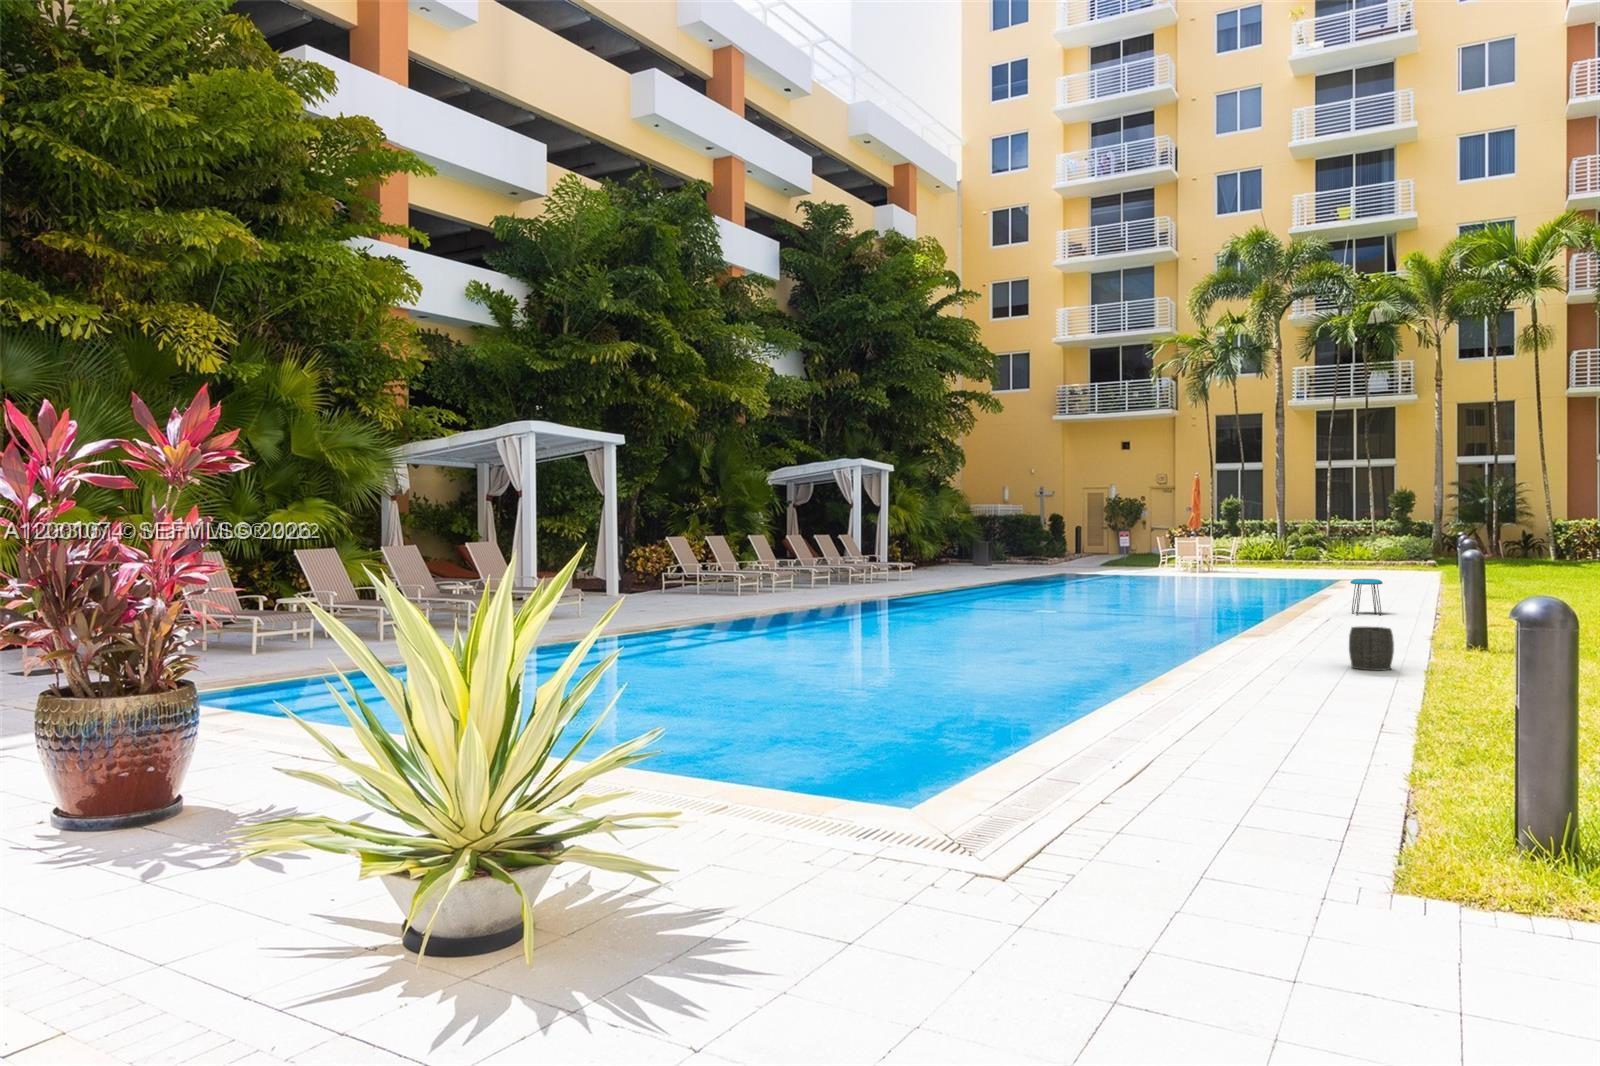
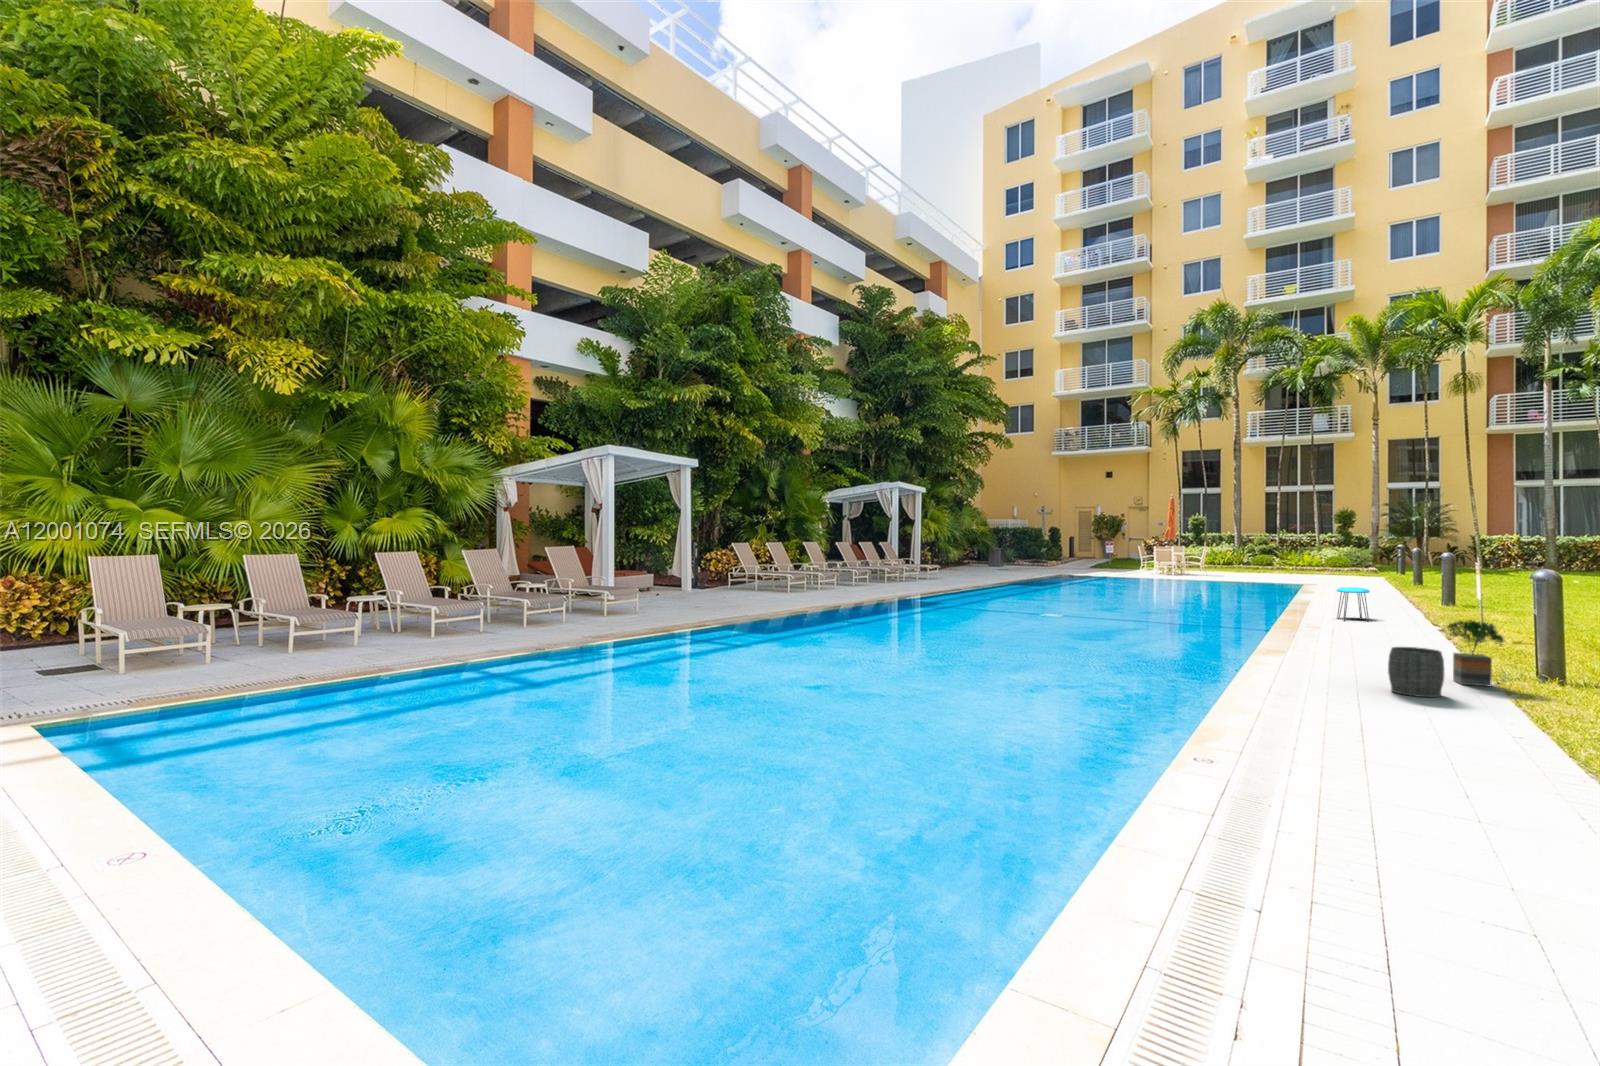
potted tree: none [1405,601,1453,662] -> present [1447,620,1504,686]

